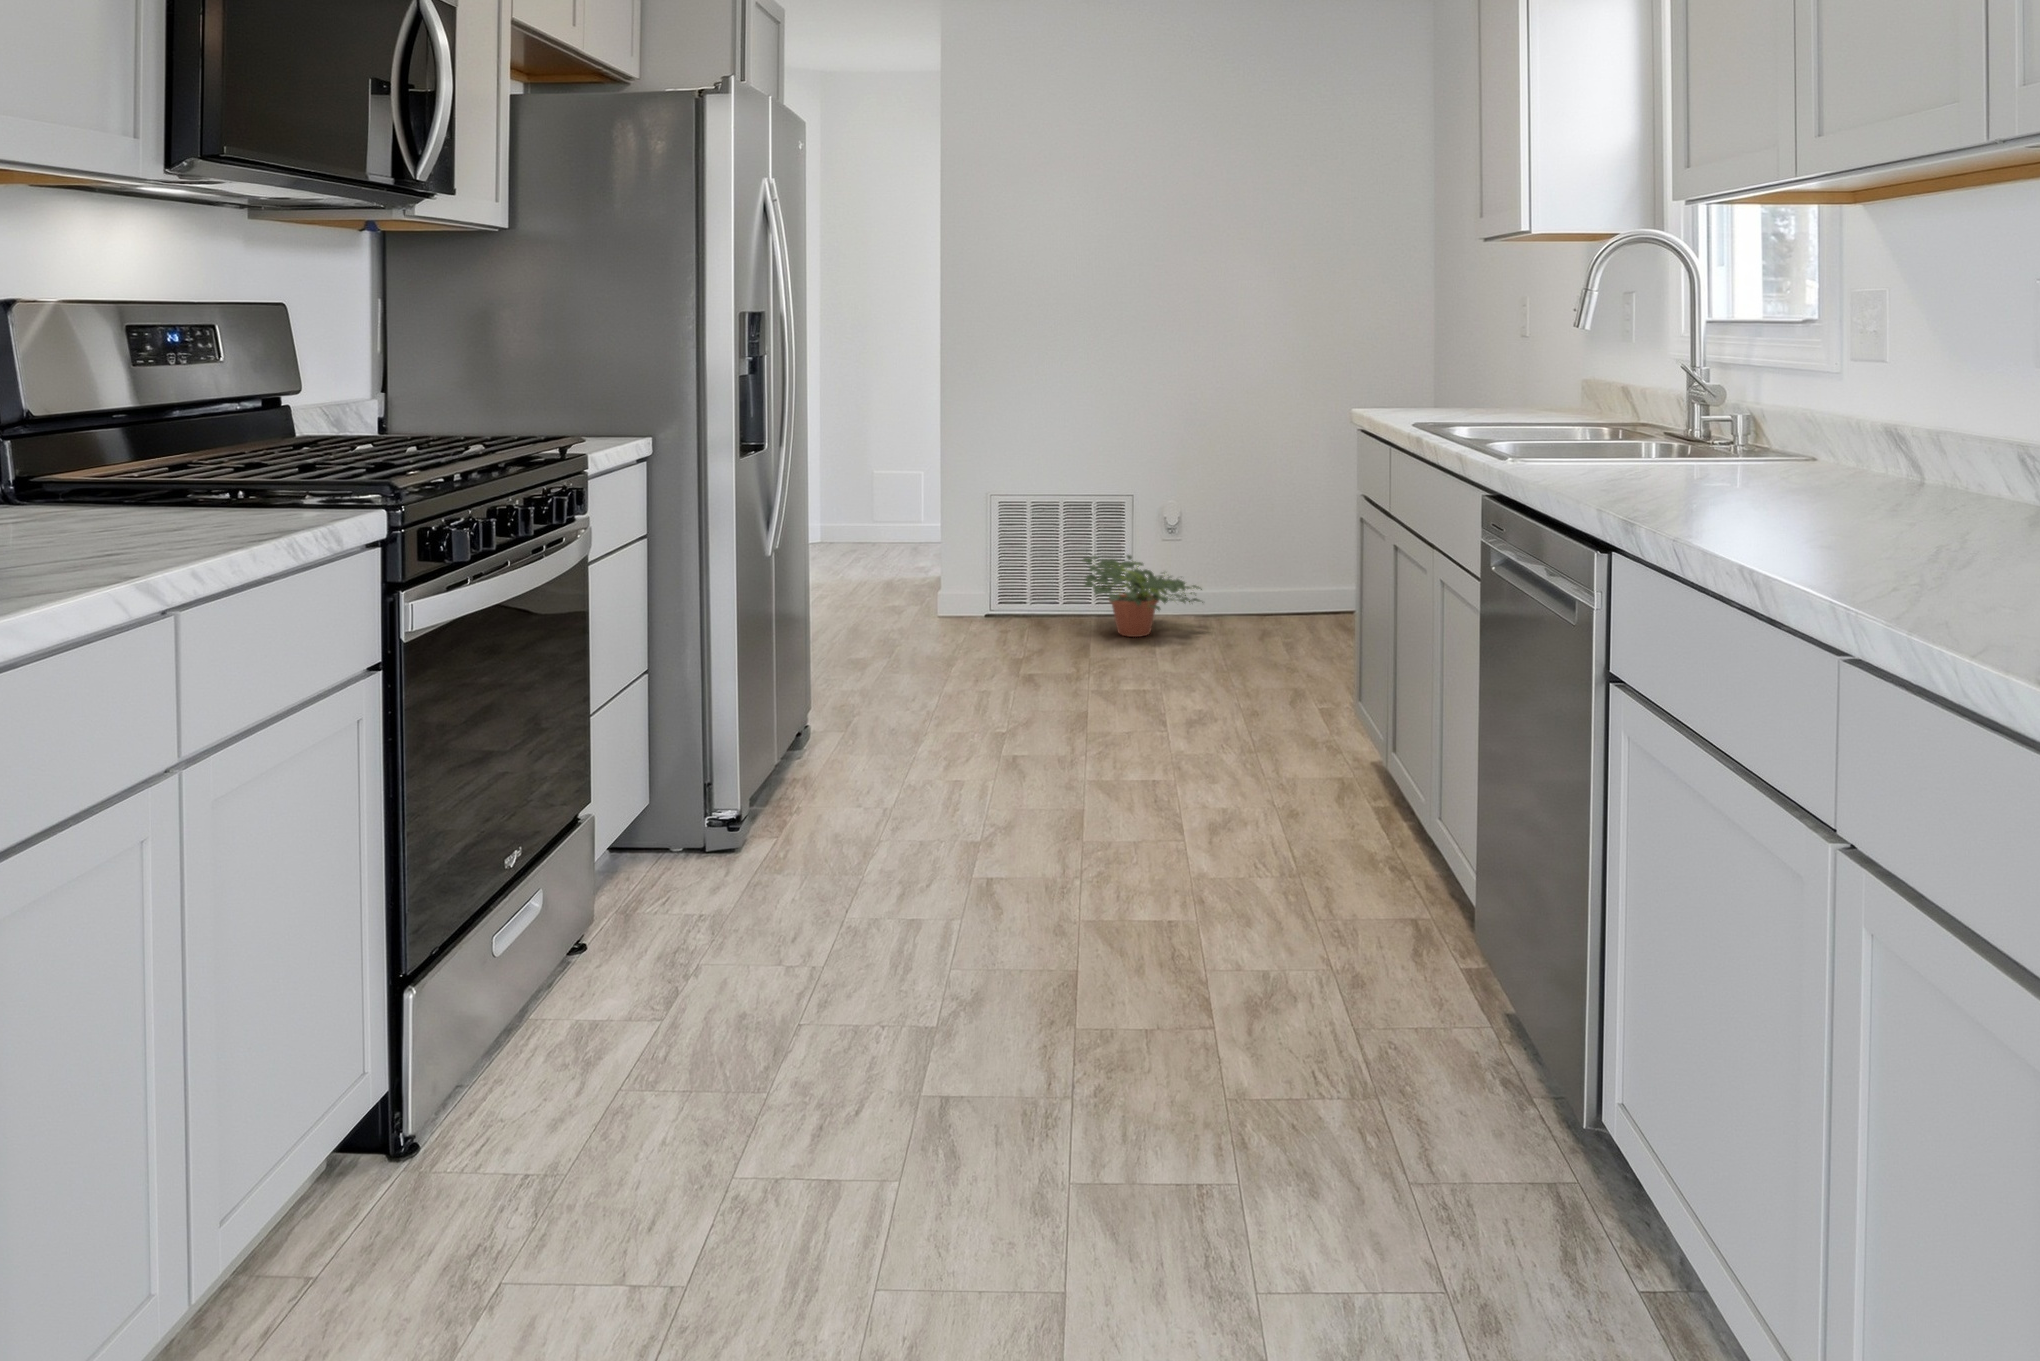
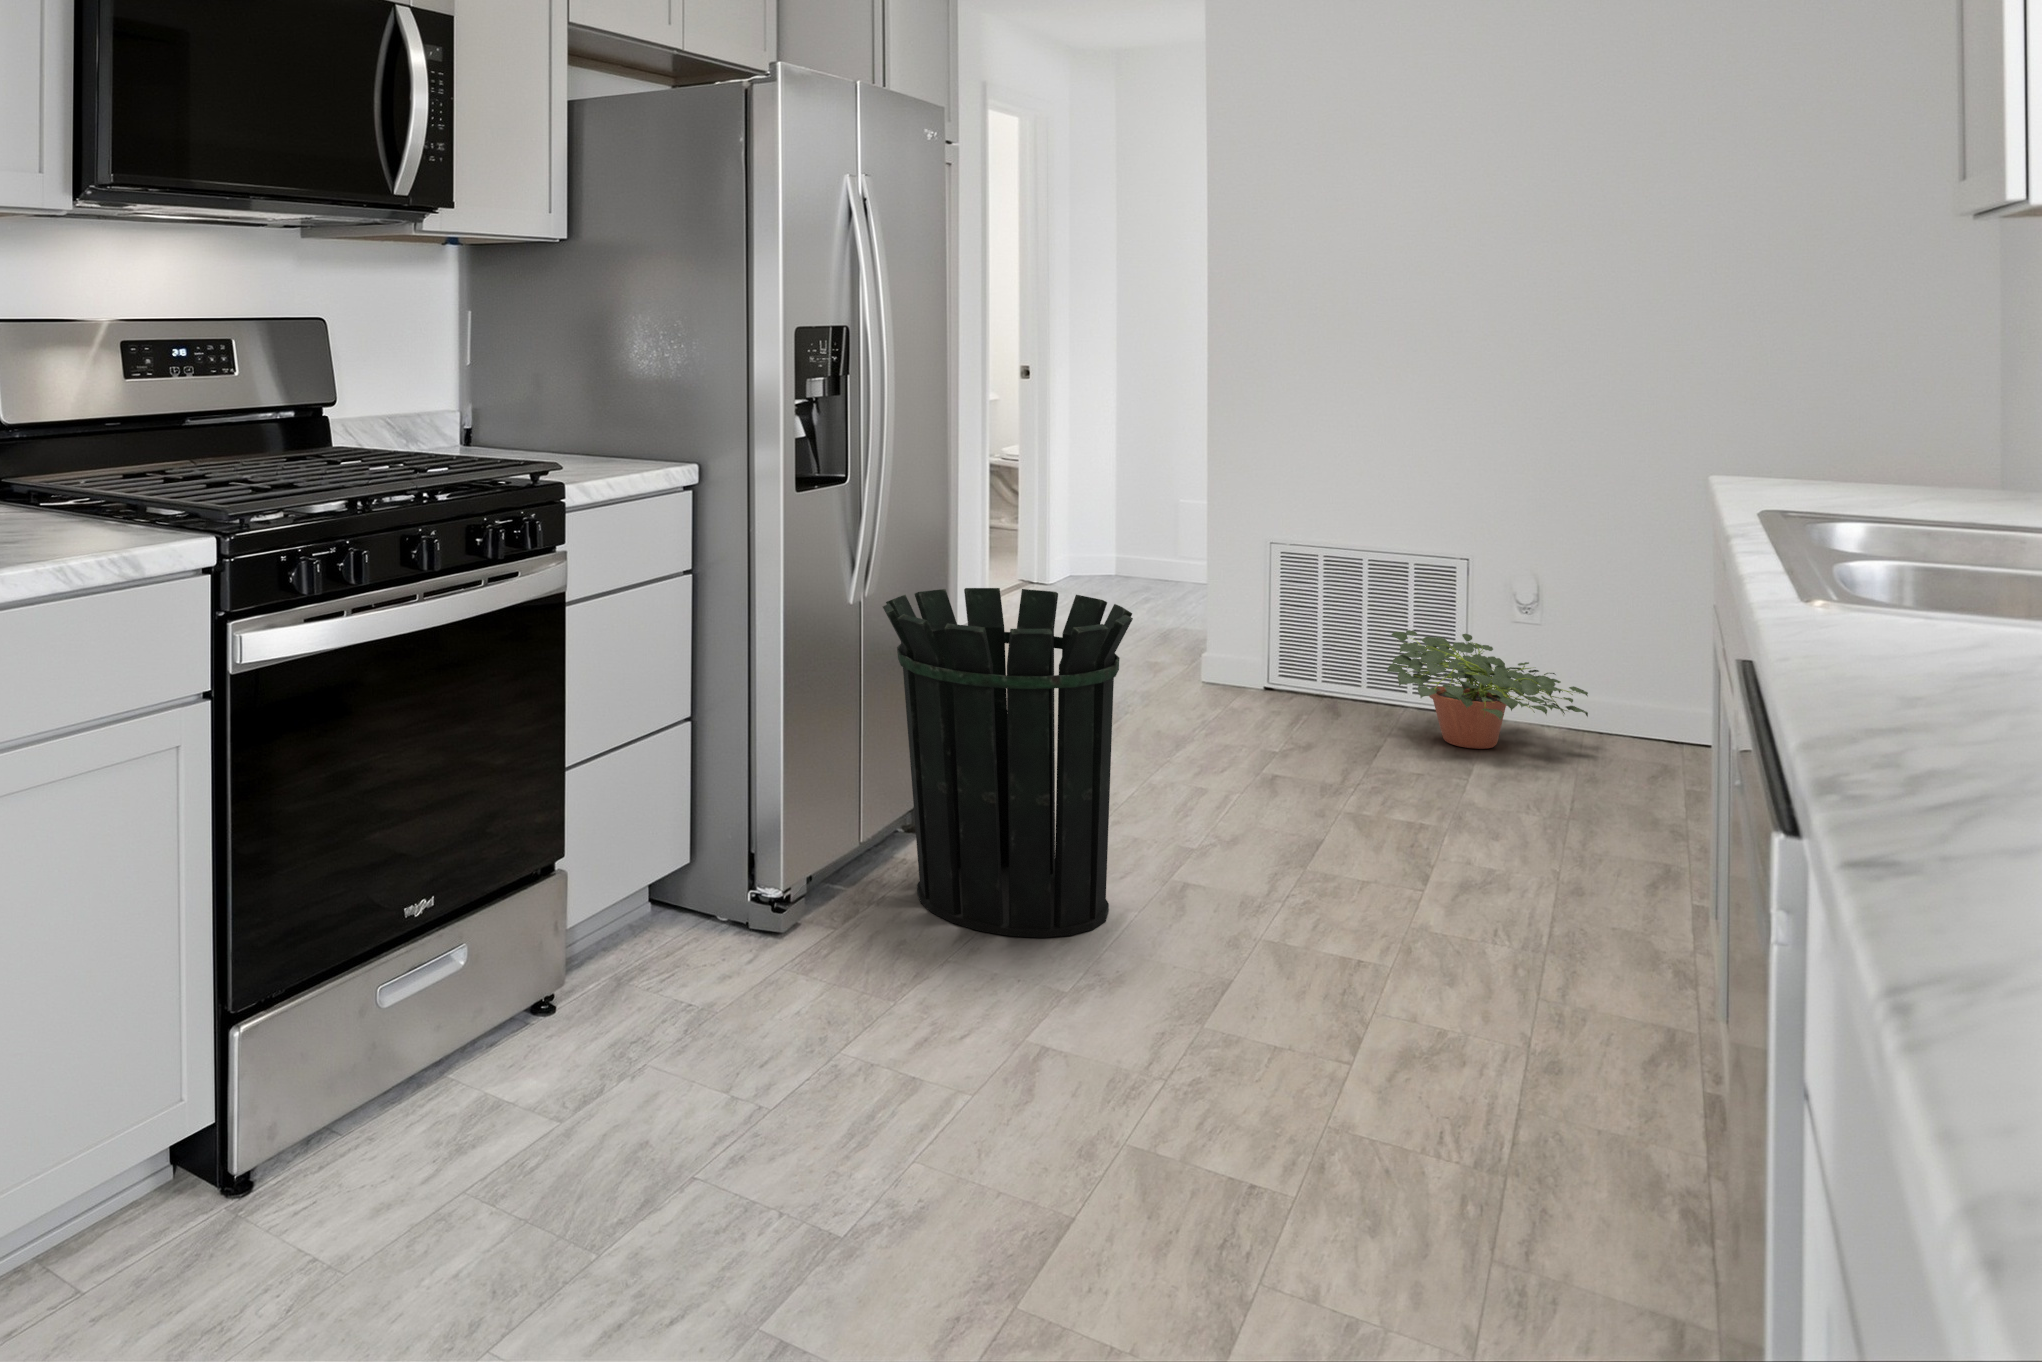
waste bin: none [797,536,990,809] -> present [883,588,1133,938]

